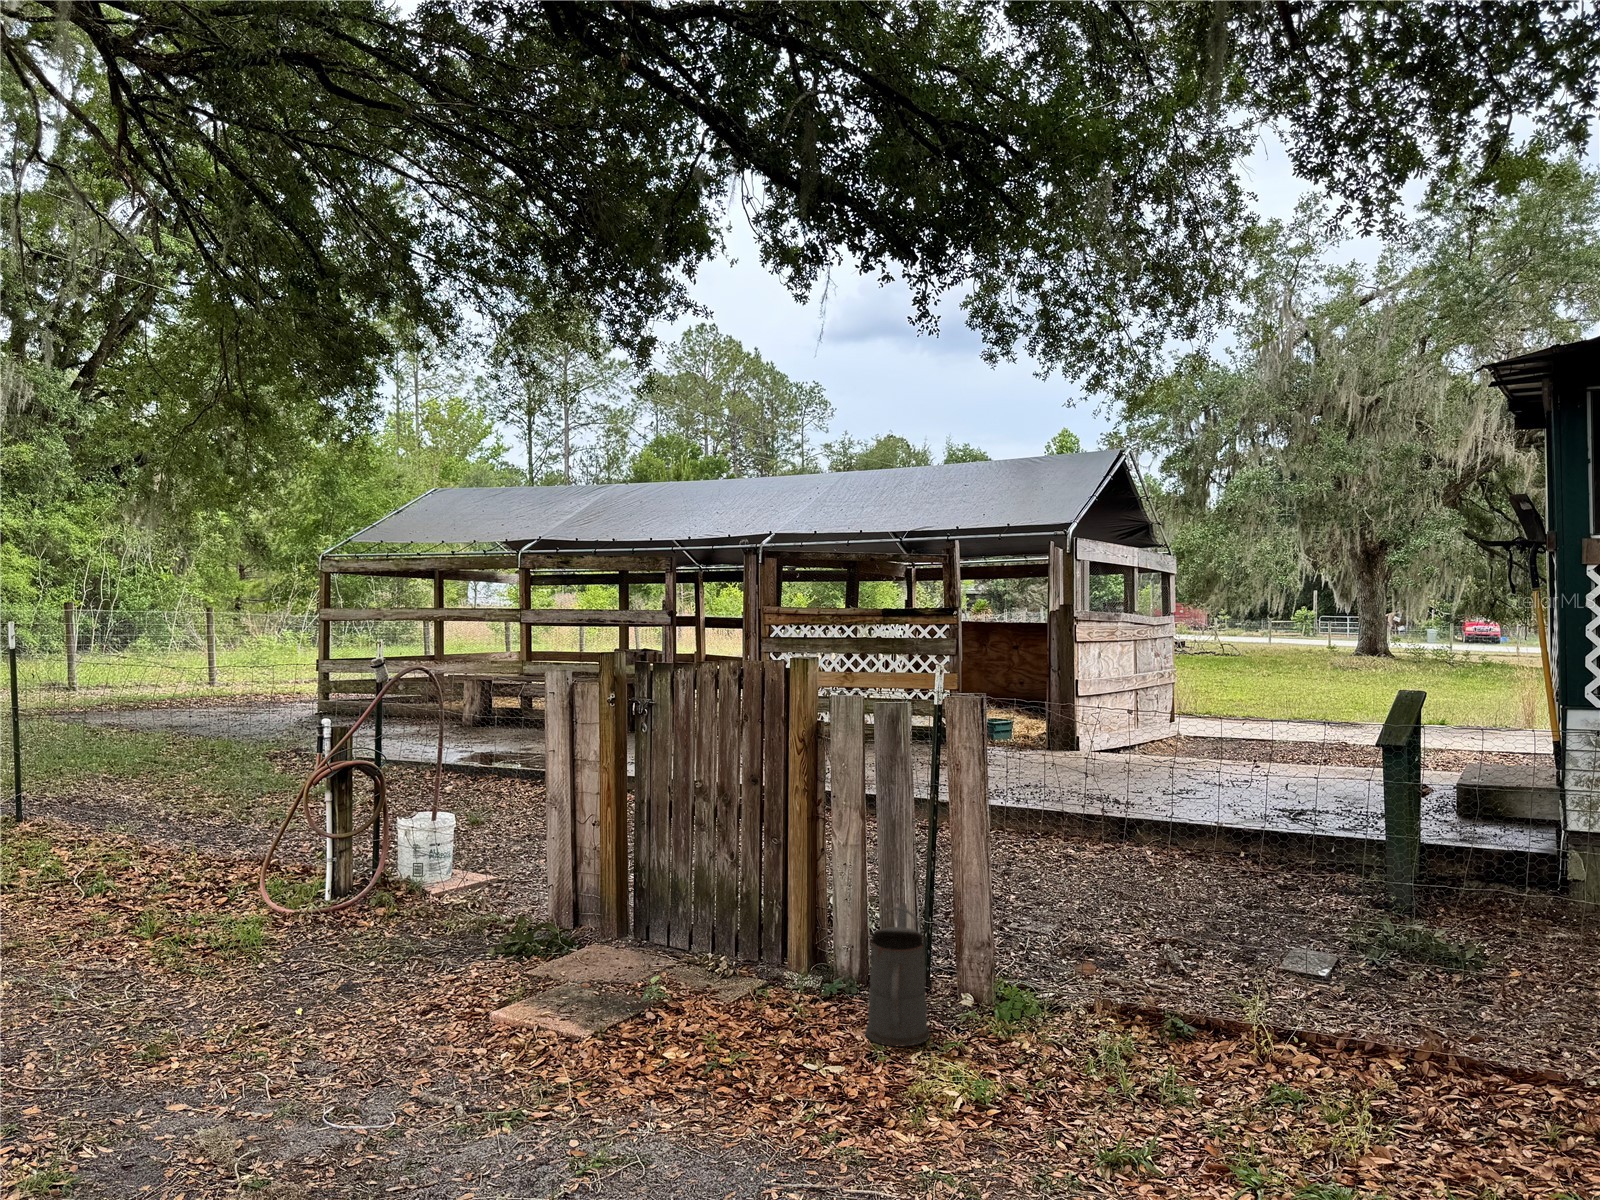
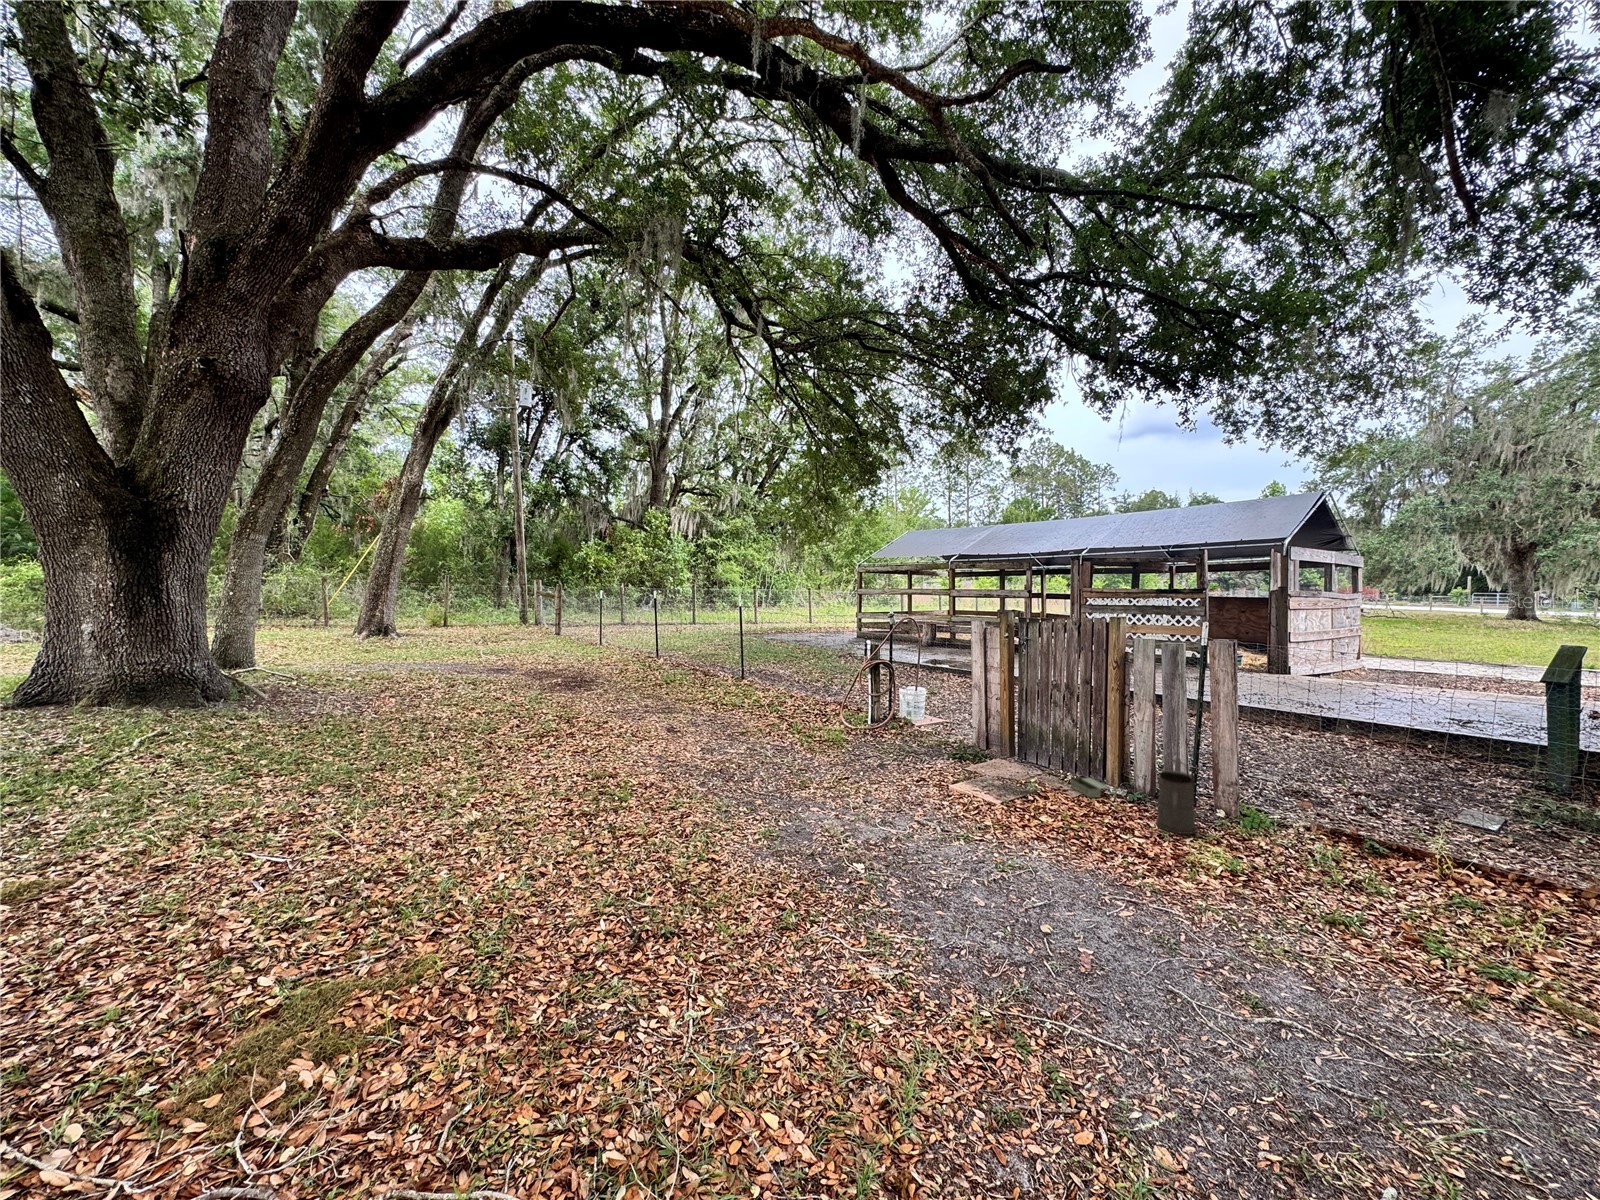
toolbox: none [724,959,794,1001] -> present [1071,777,1109,798]

